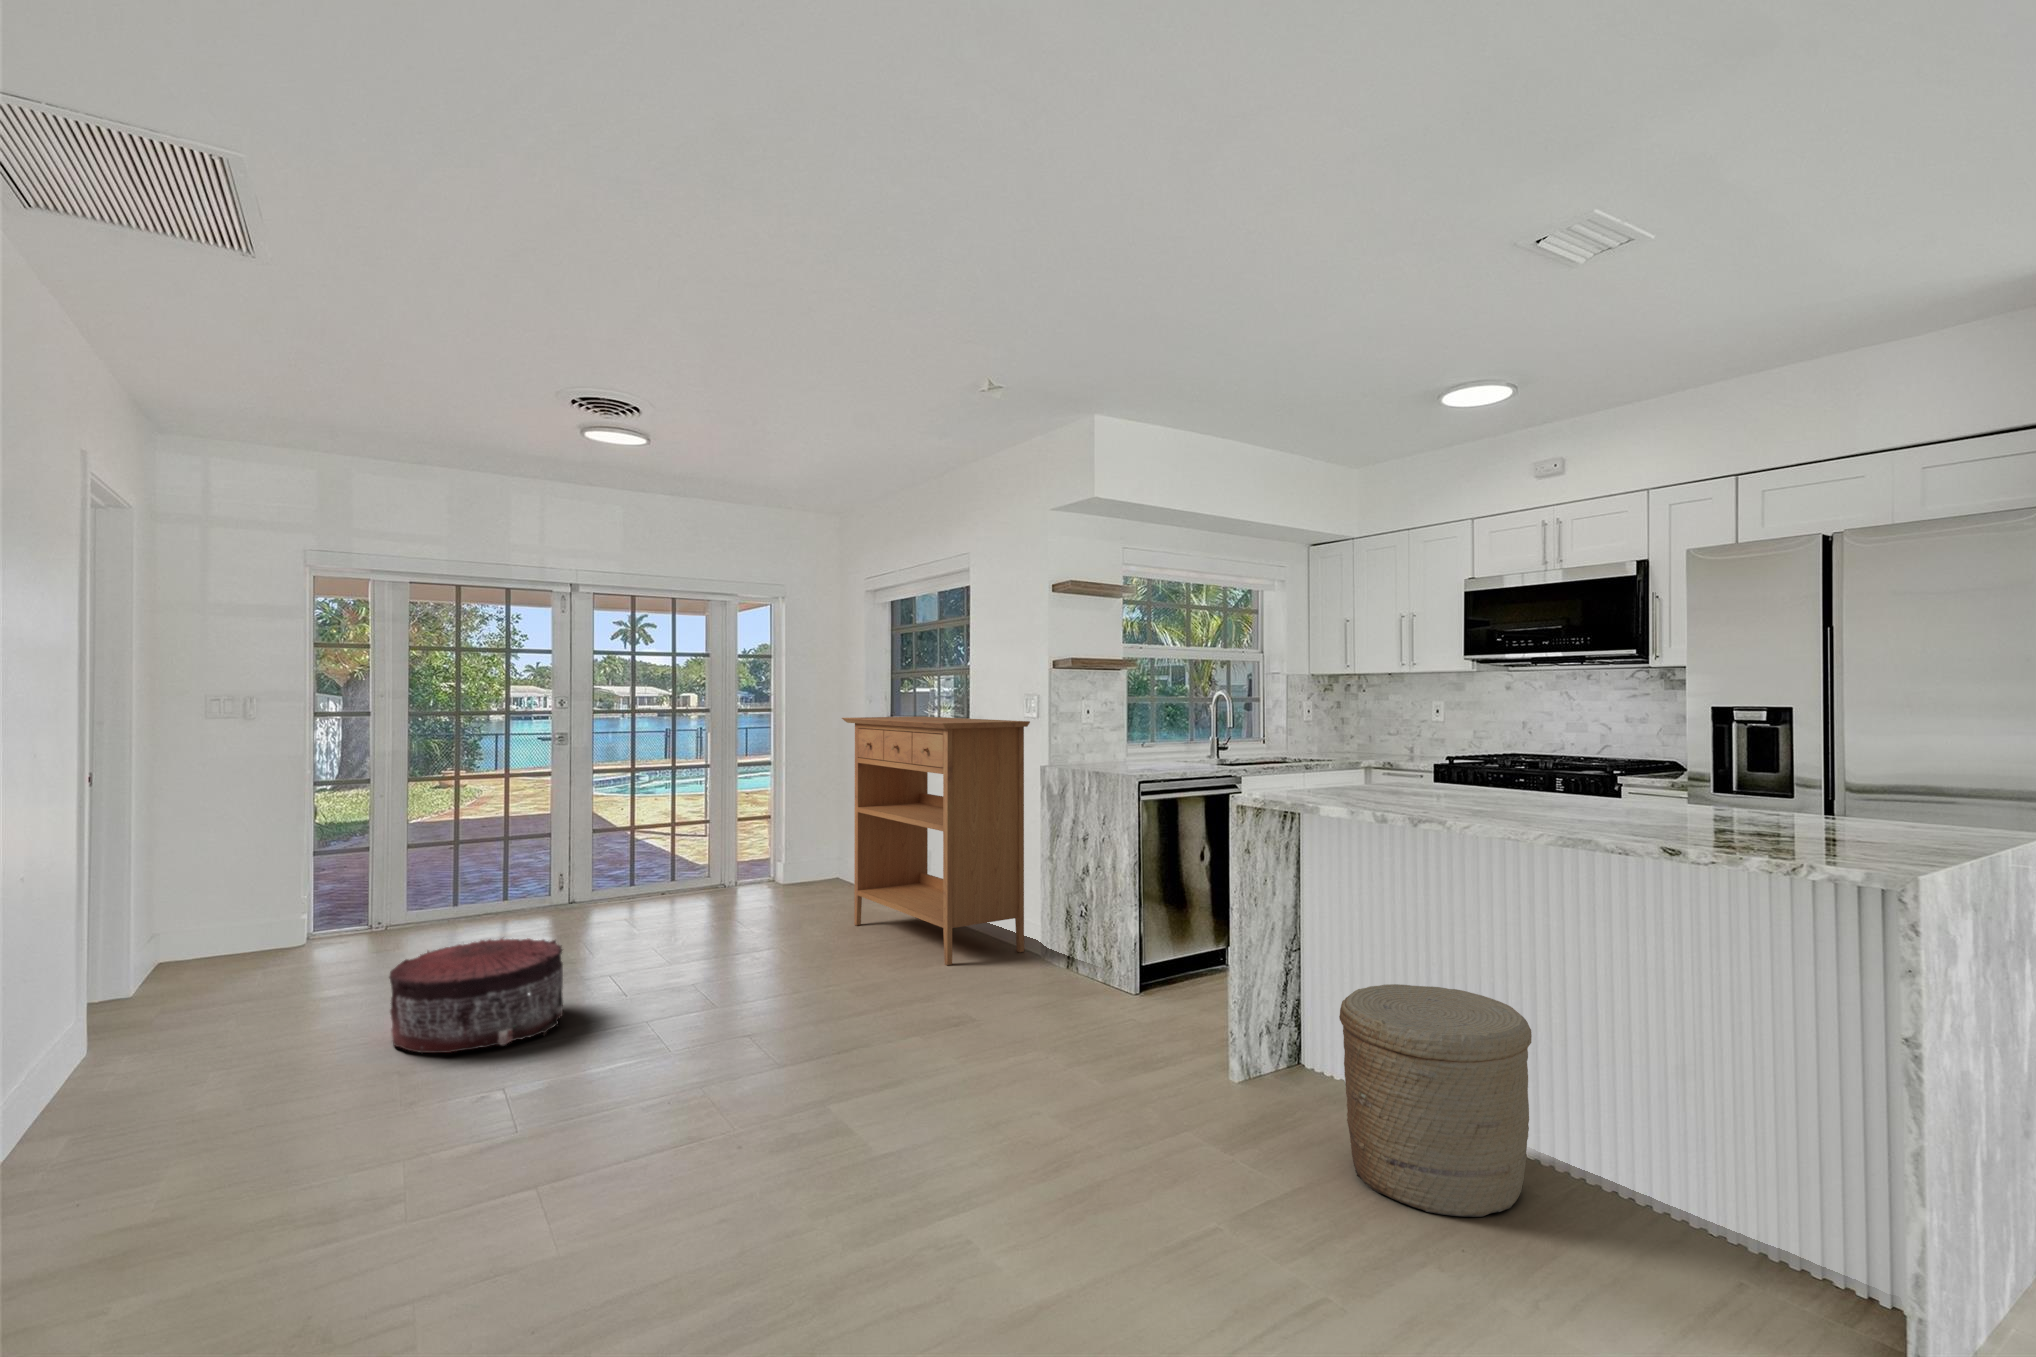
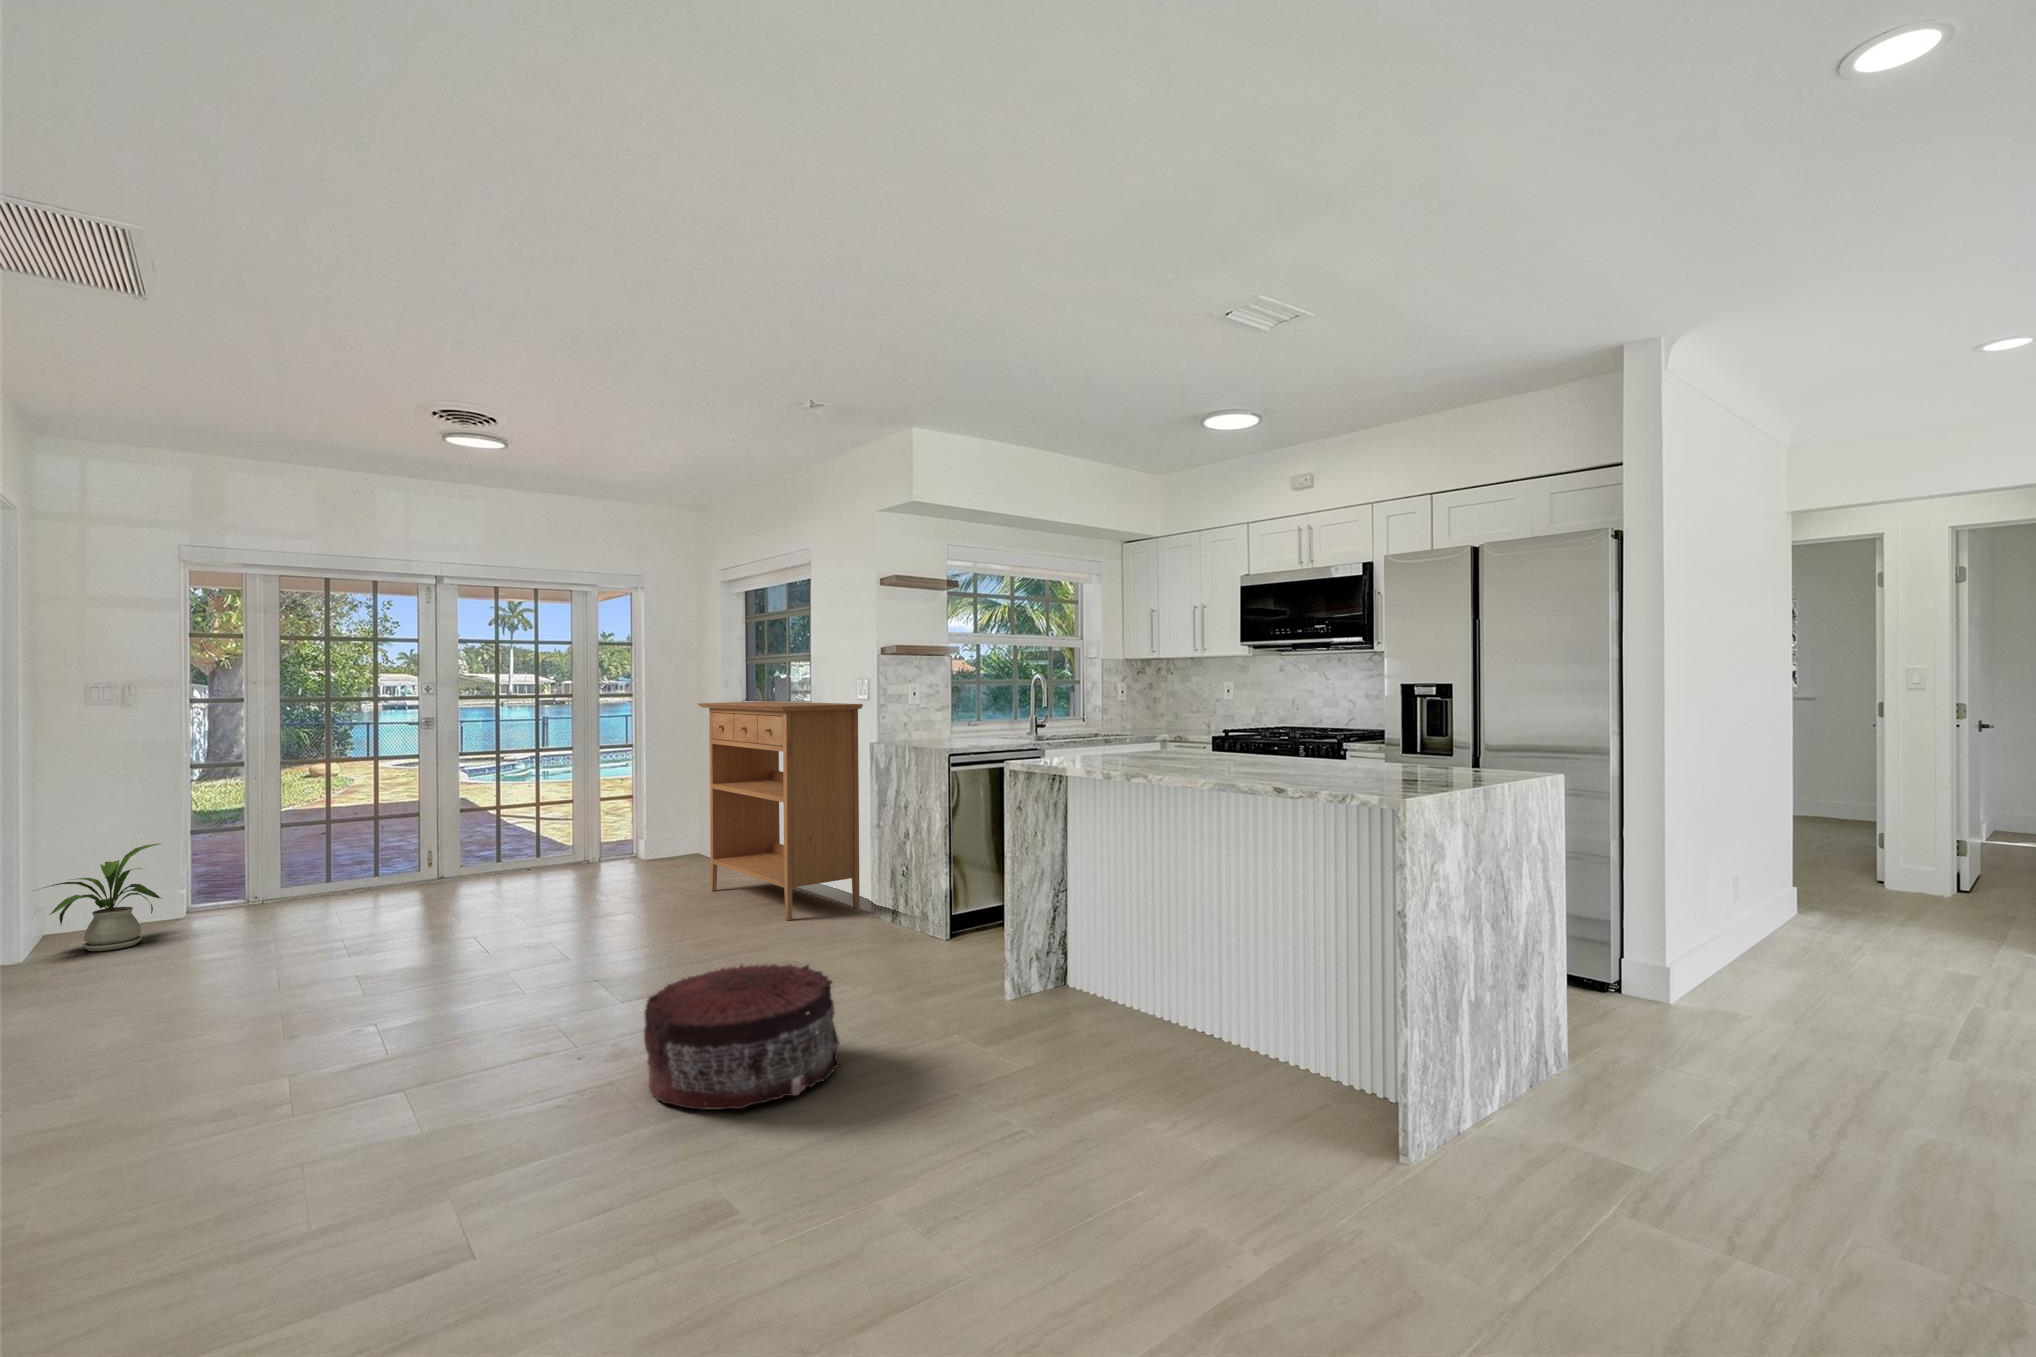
house plant: none [163,862,294,976] -> present [34,844,160,951]
pouf: present [389,938,563,1053] -> present [644,964,840,1109]
woven basket: present [1339,984,1532,1217] -> none [1068,909,1209,1080]

